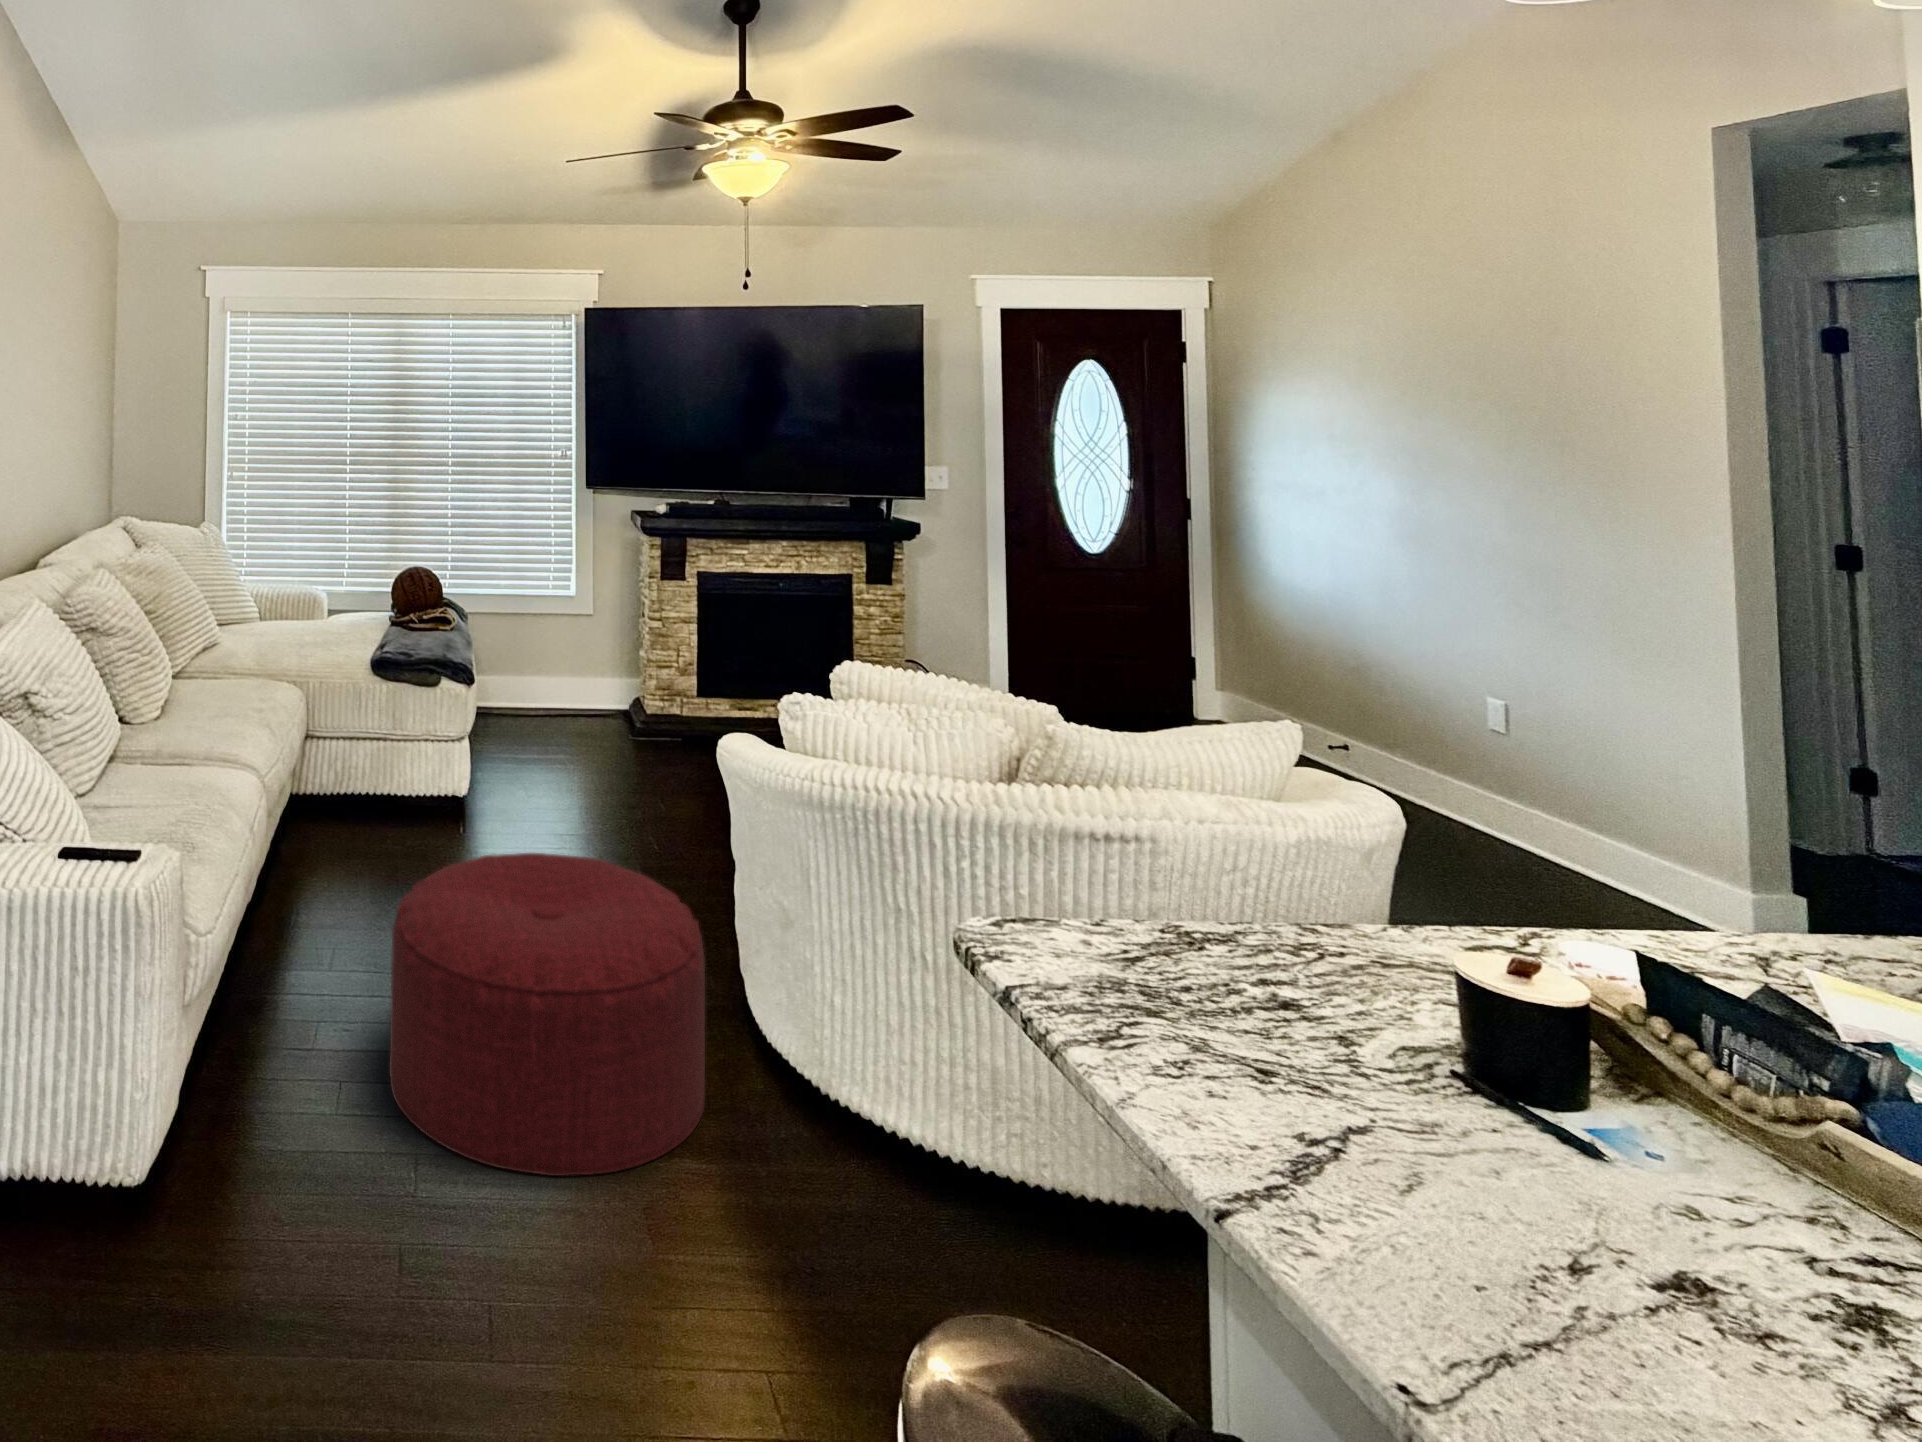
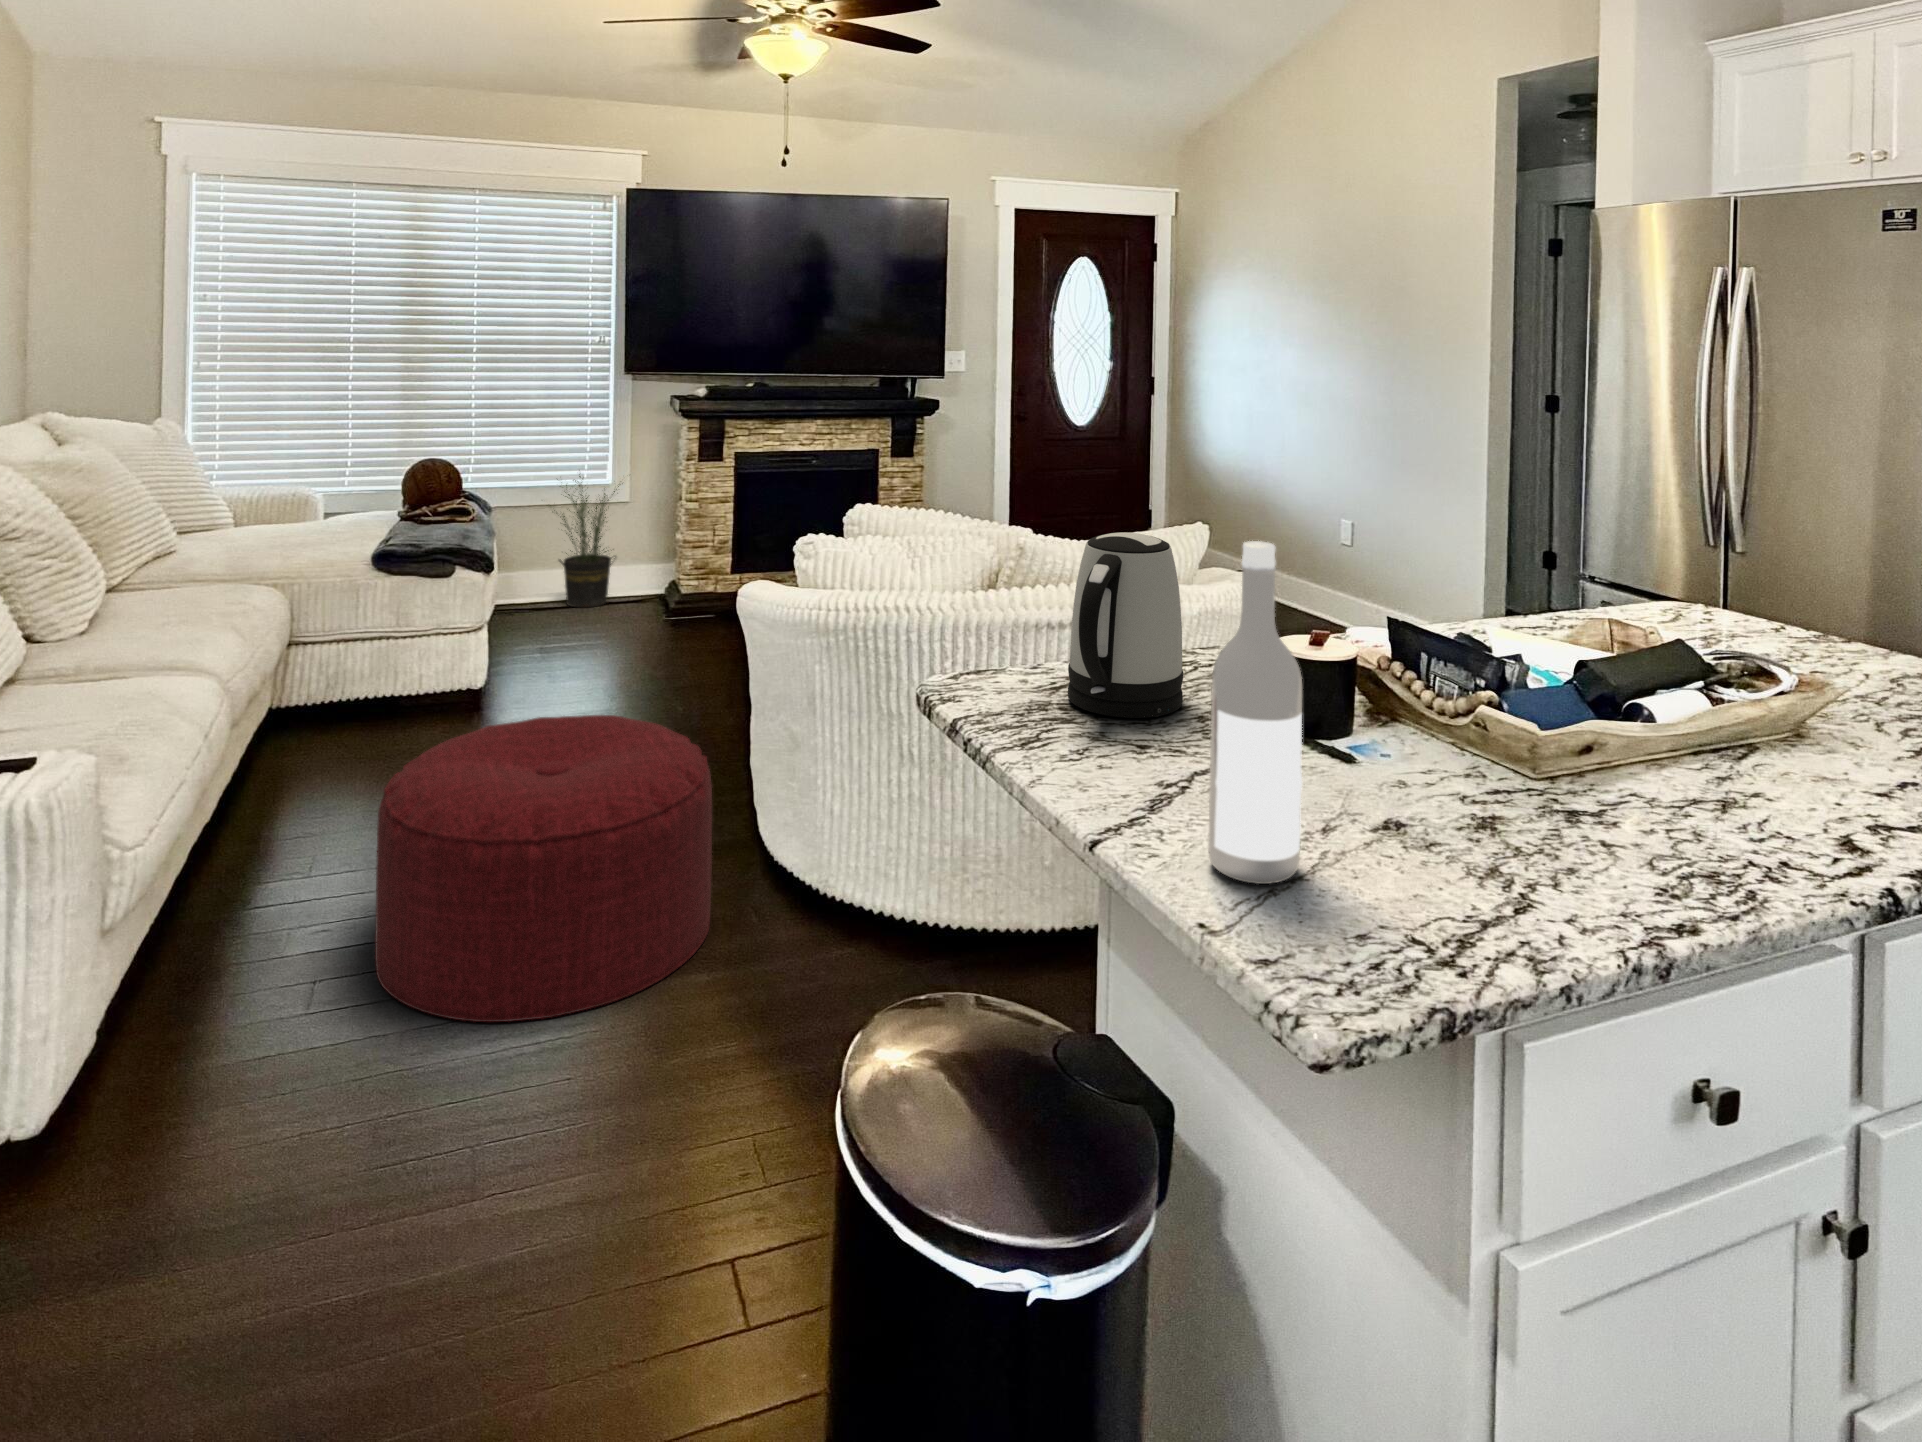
potted plant: none [513,578,600,717] -> present [554,474,623,607]
kettle: none [1155,789,1316,1028] -> present [1068,532,1183,718]
wine bottle: none [1397,885,1547,1345] -> present [1208,541,1302,884]

